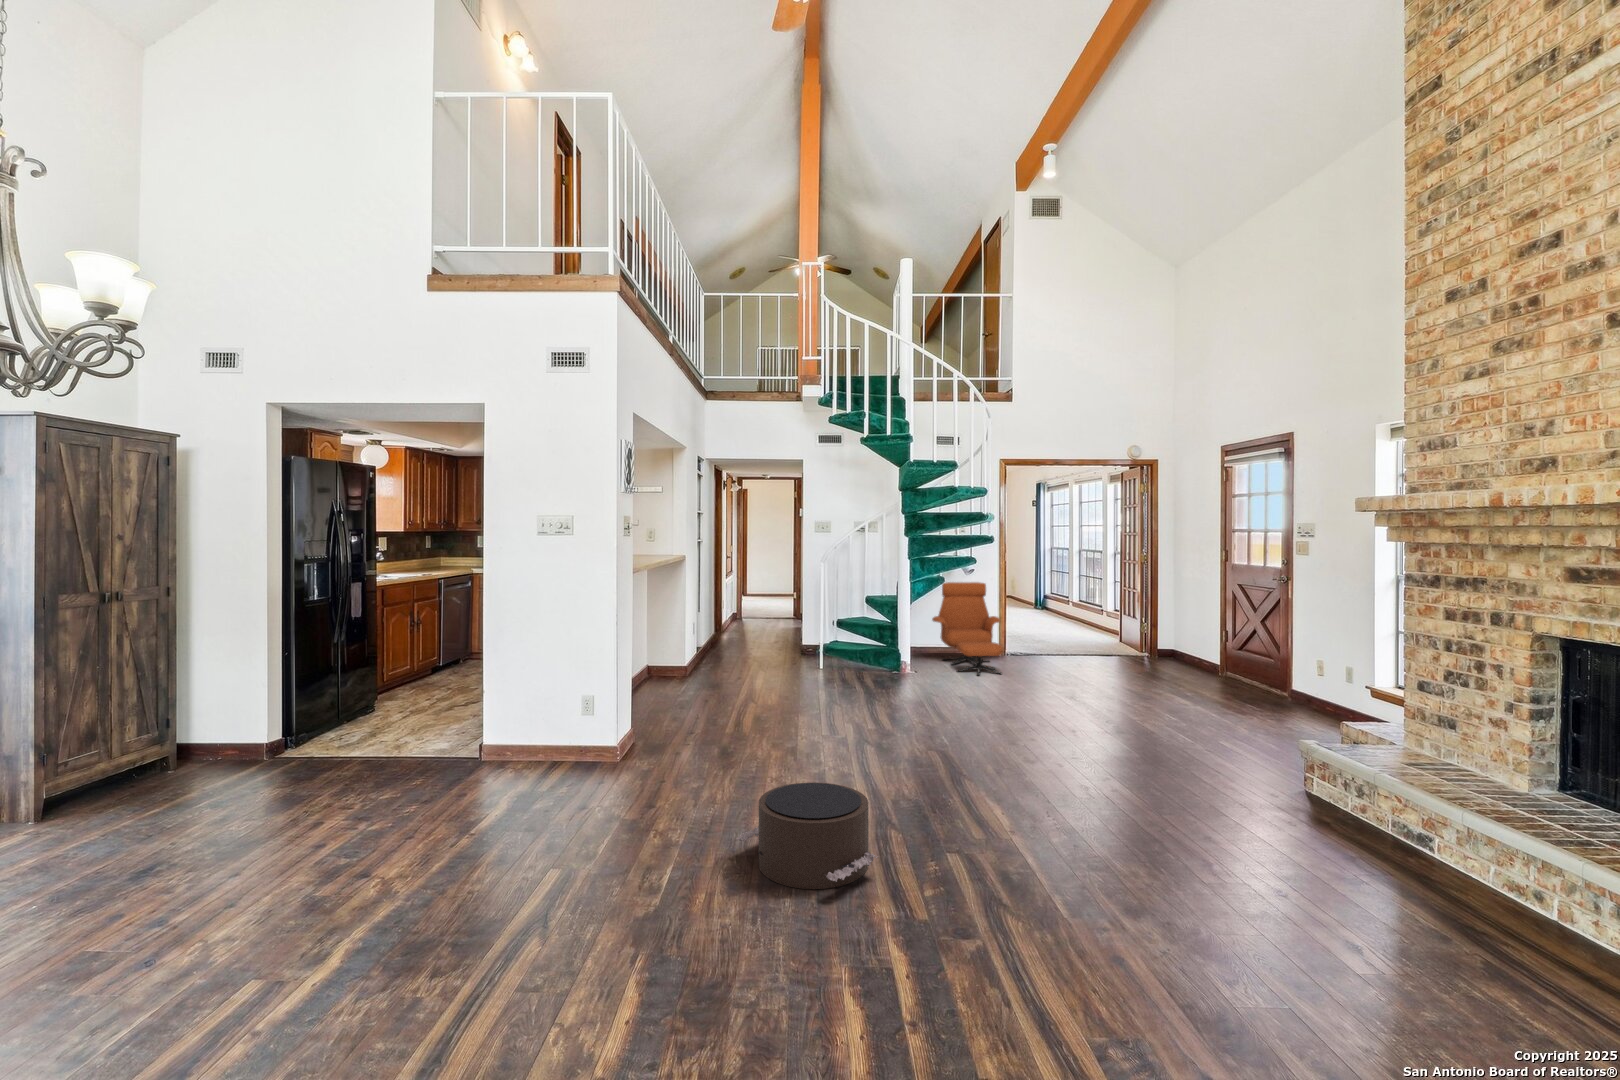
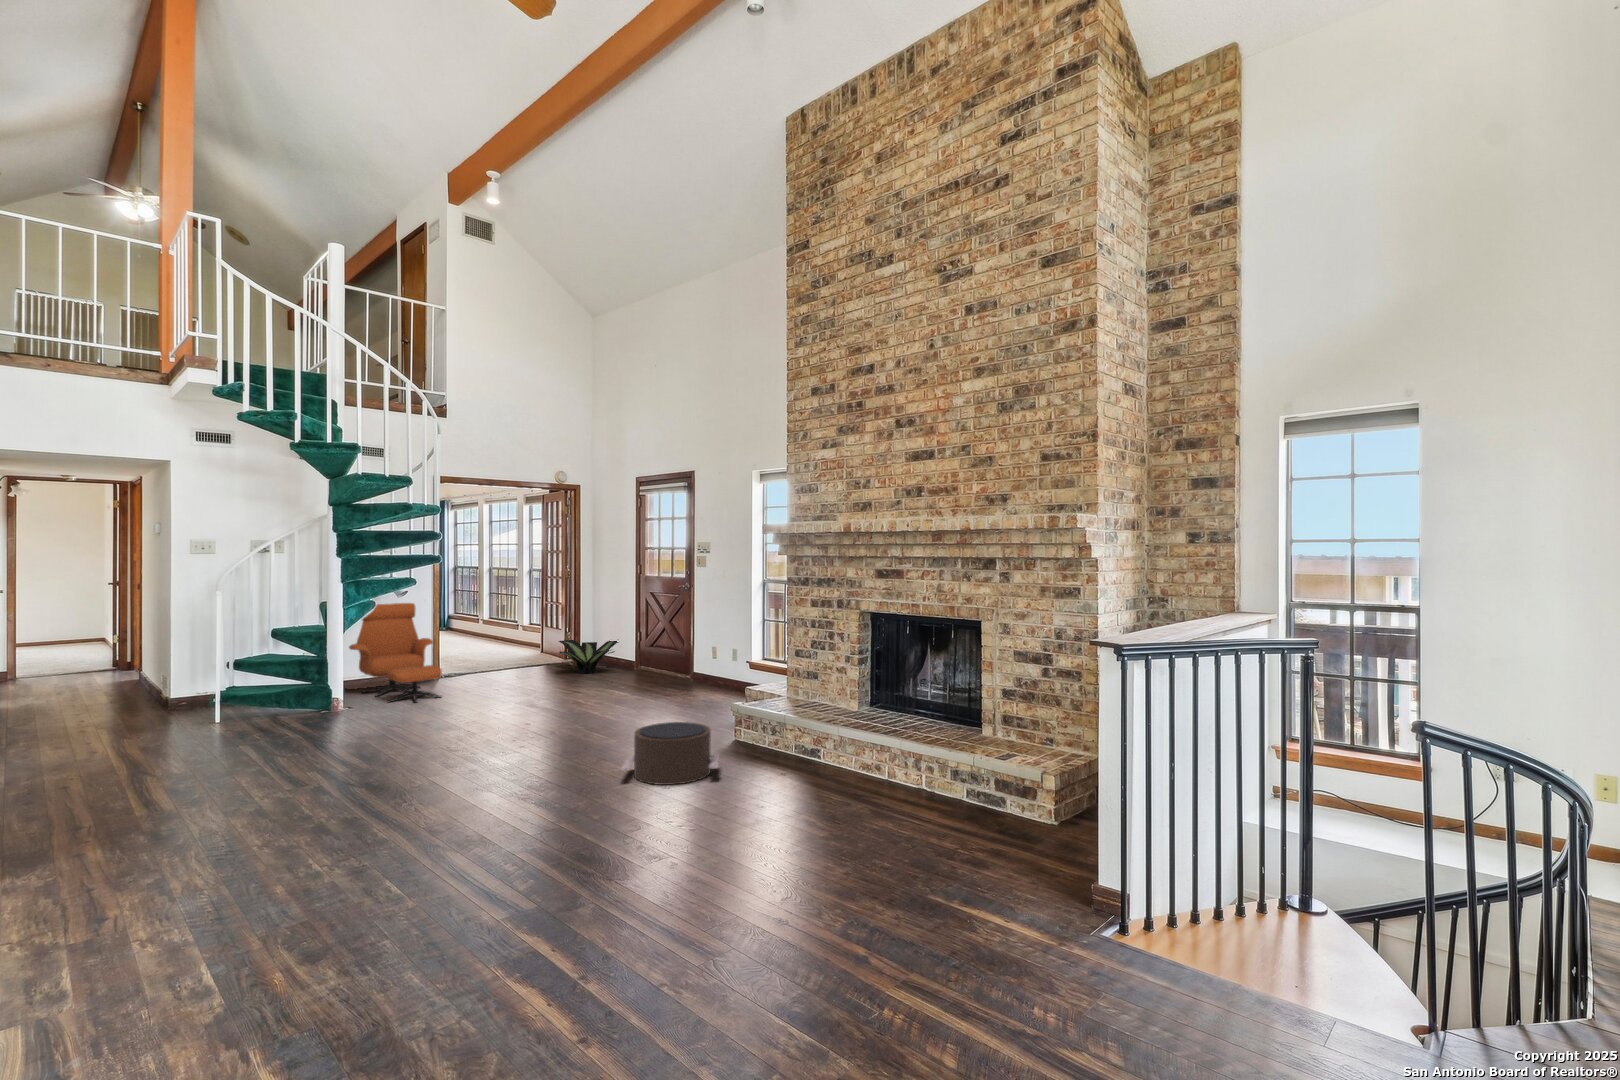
potted plant: none [1122,631,1204,671] -> present [559,640,618,674]
pouf: present [736,782,878,889] -> present [622,722,719,785]

